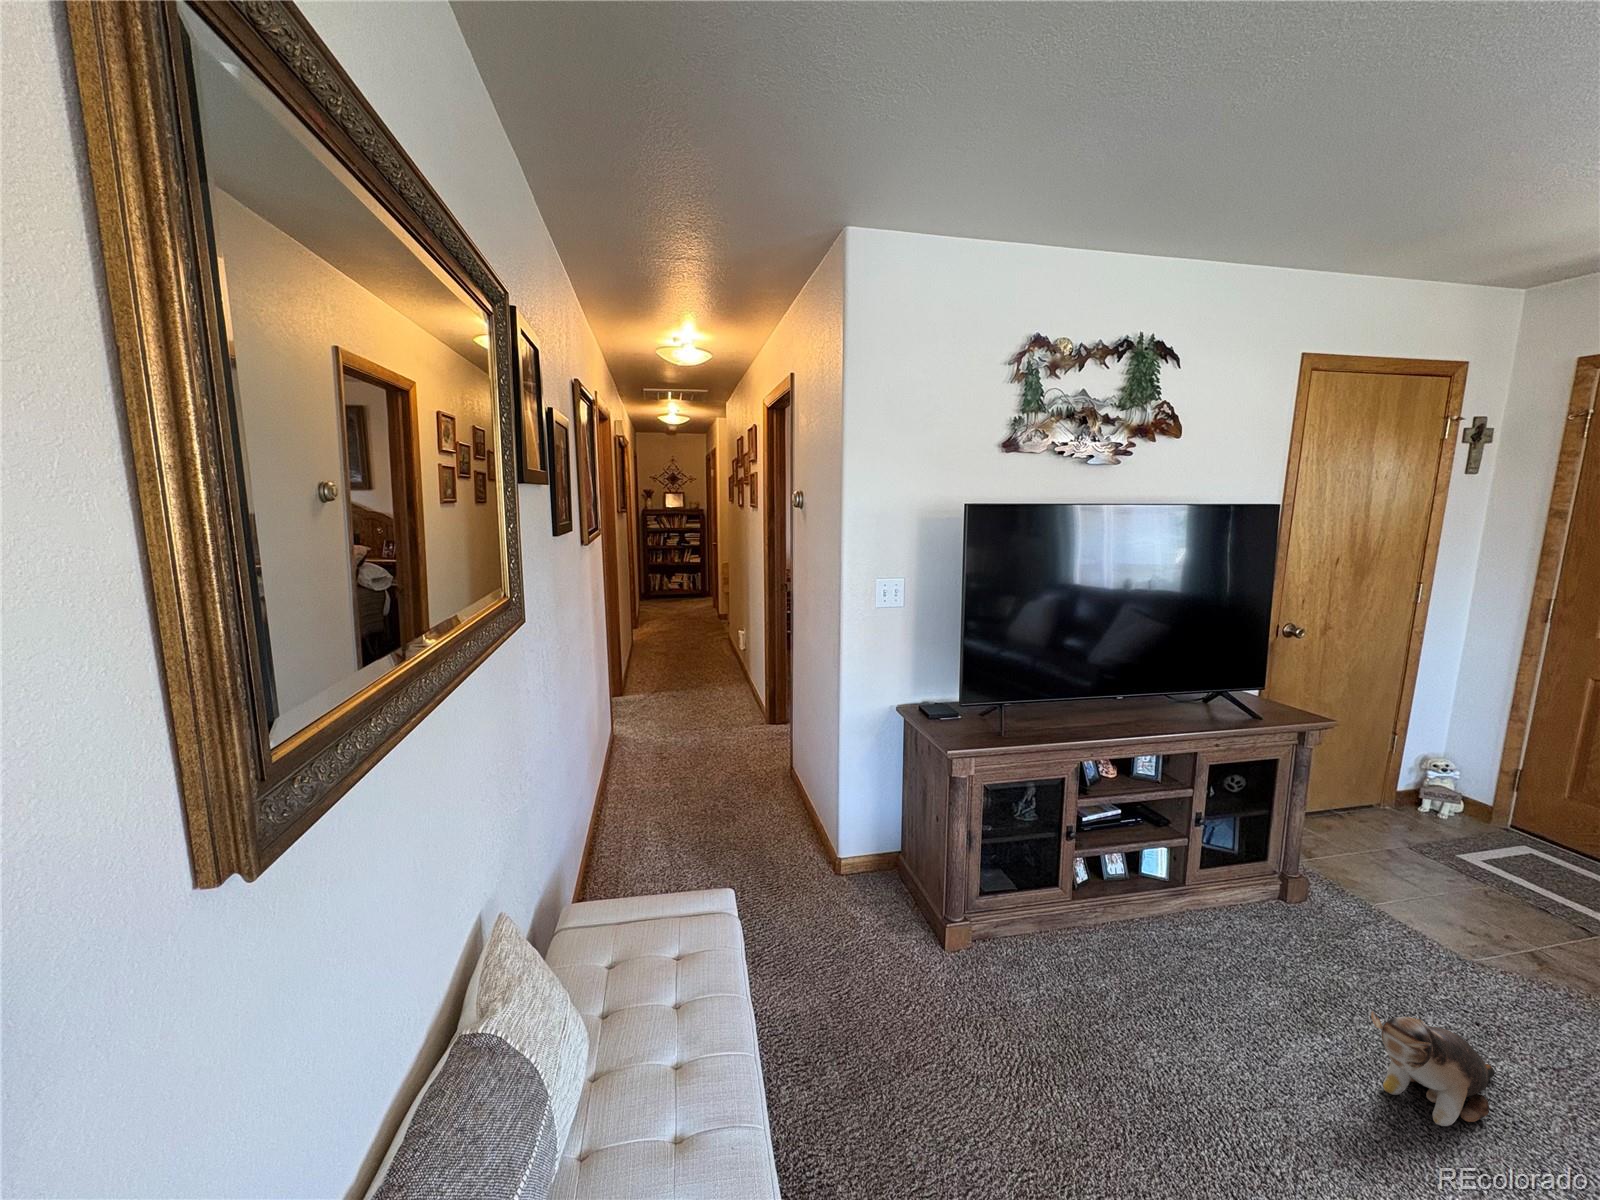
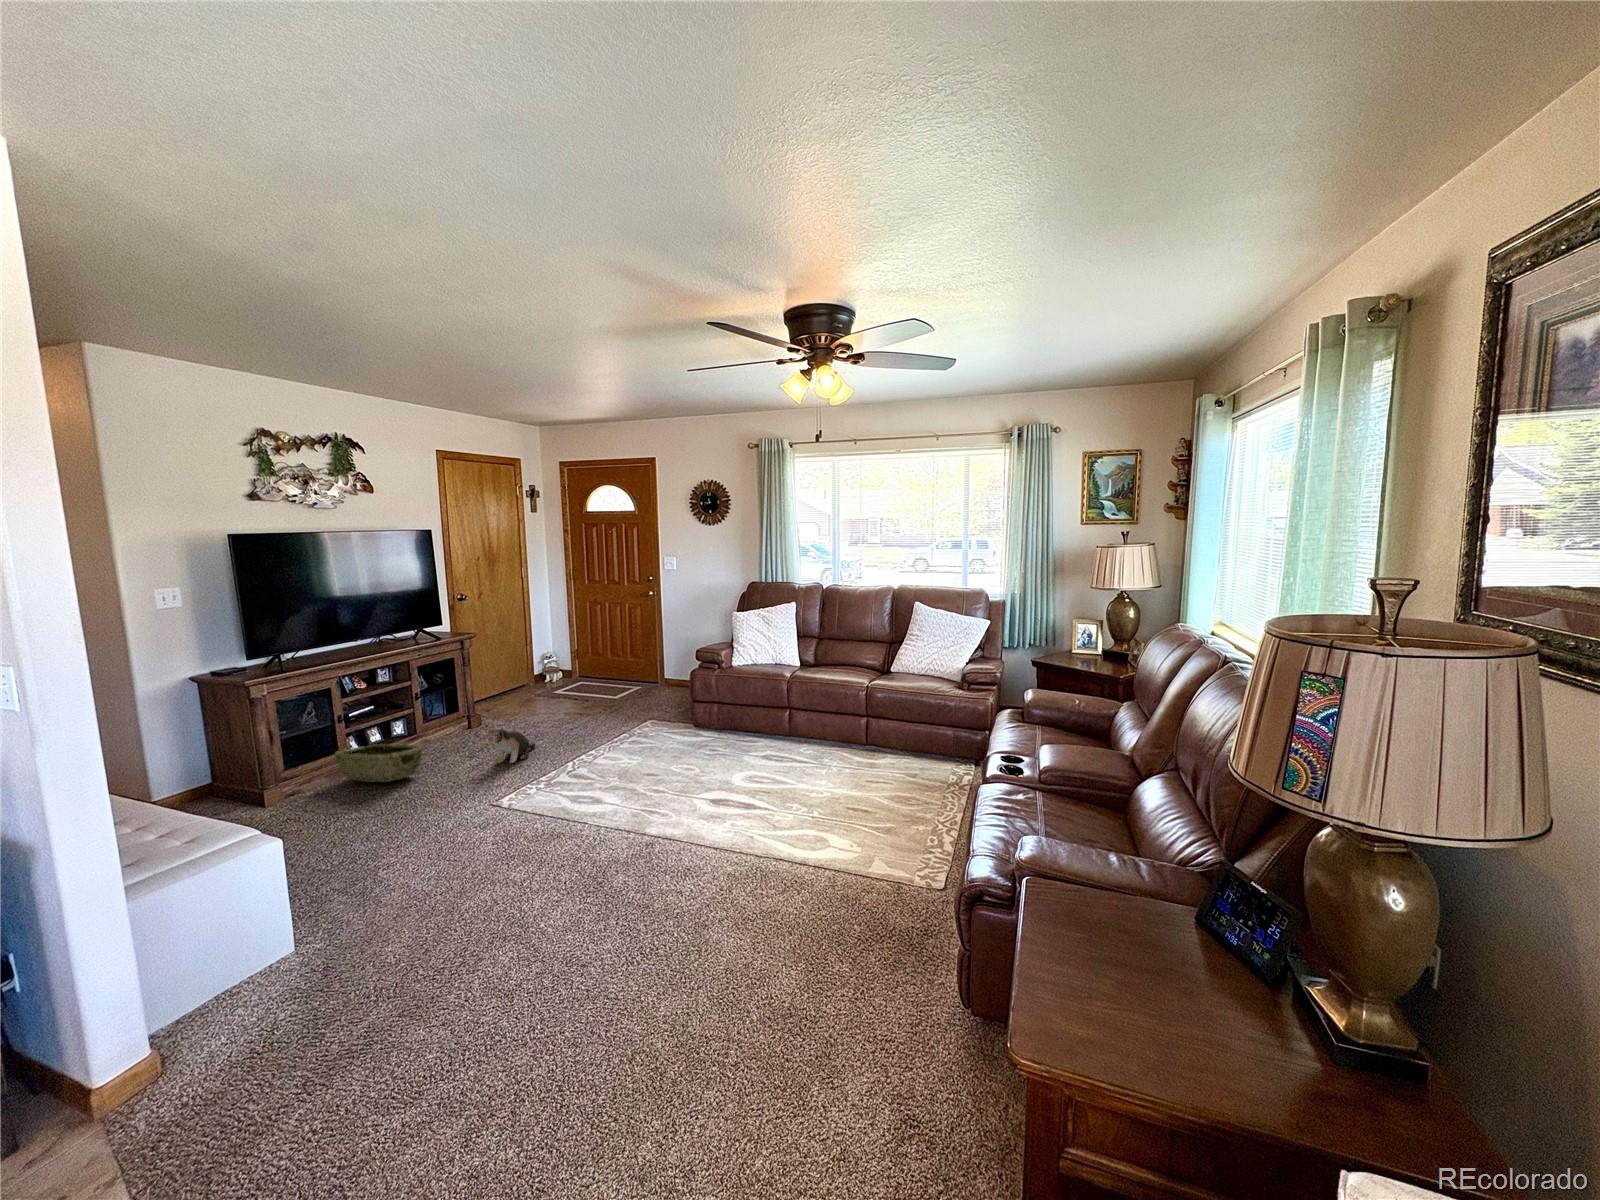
woven basket: none [1052,891,1213,1016] -> present [335,744,424,782]

